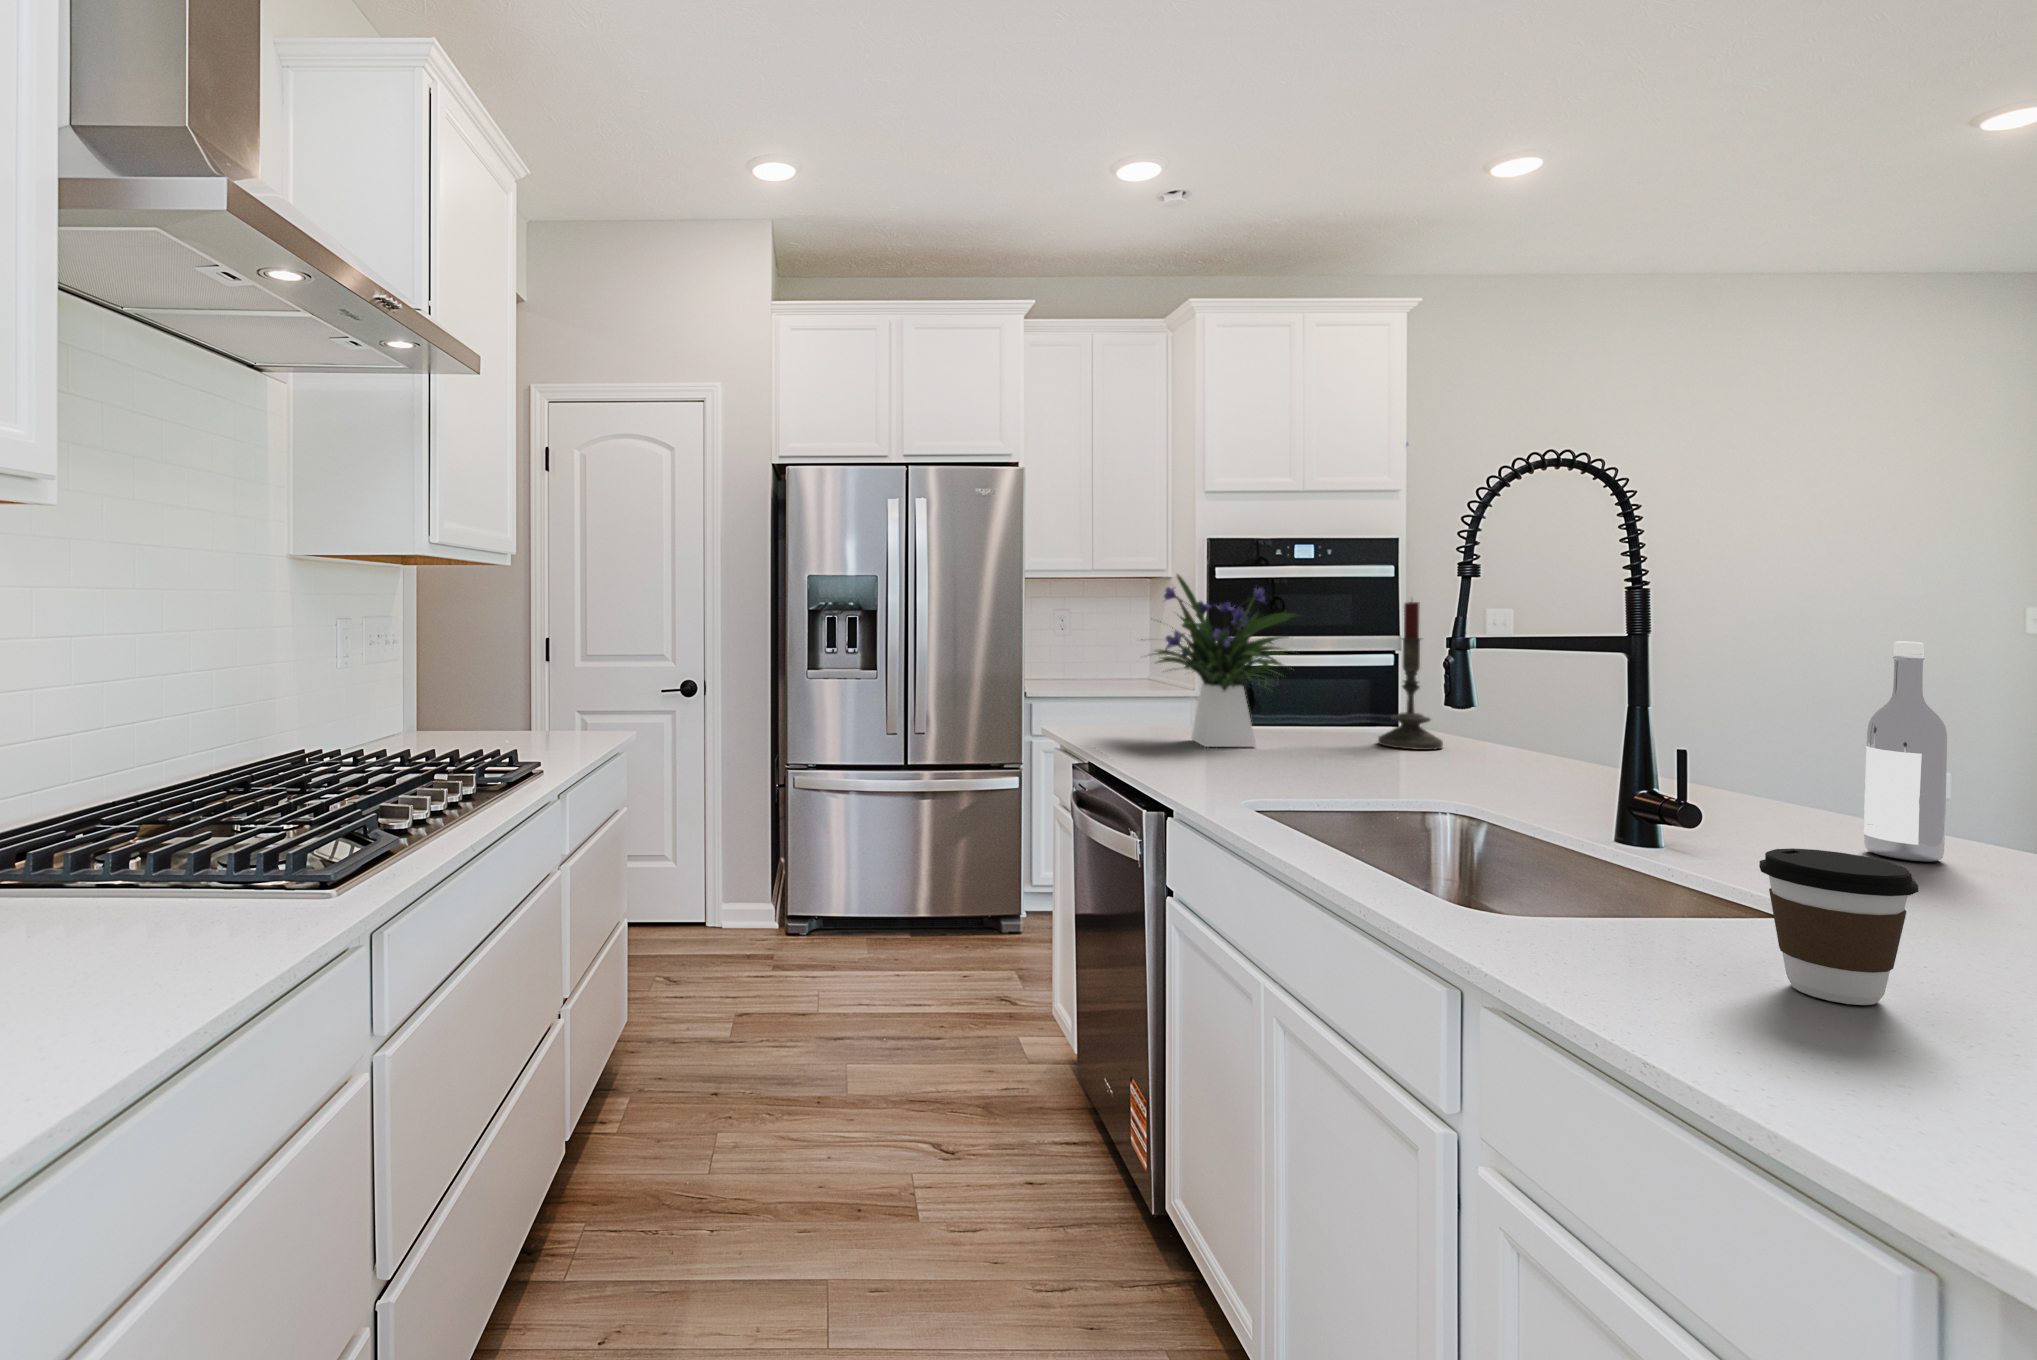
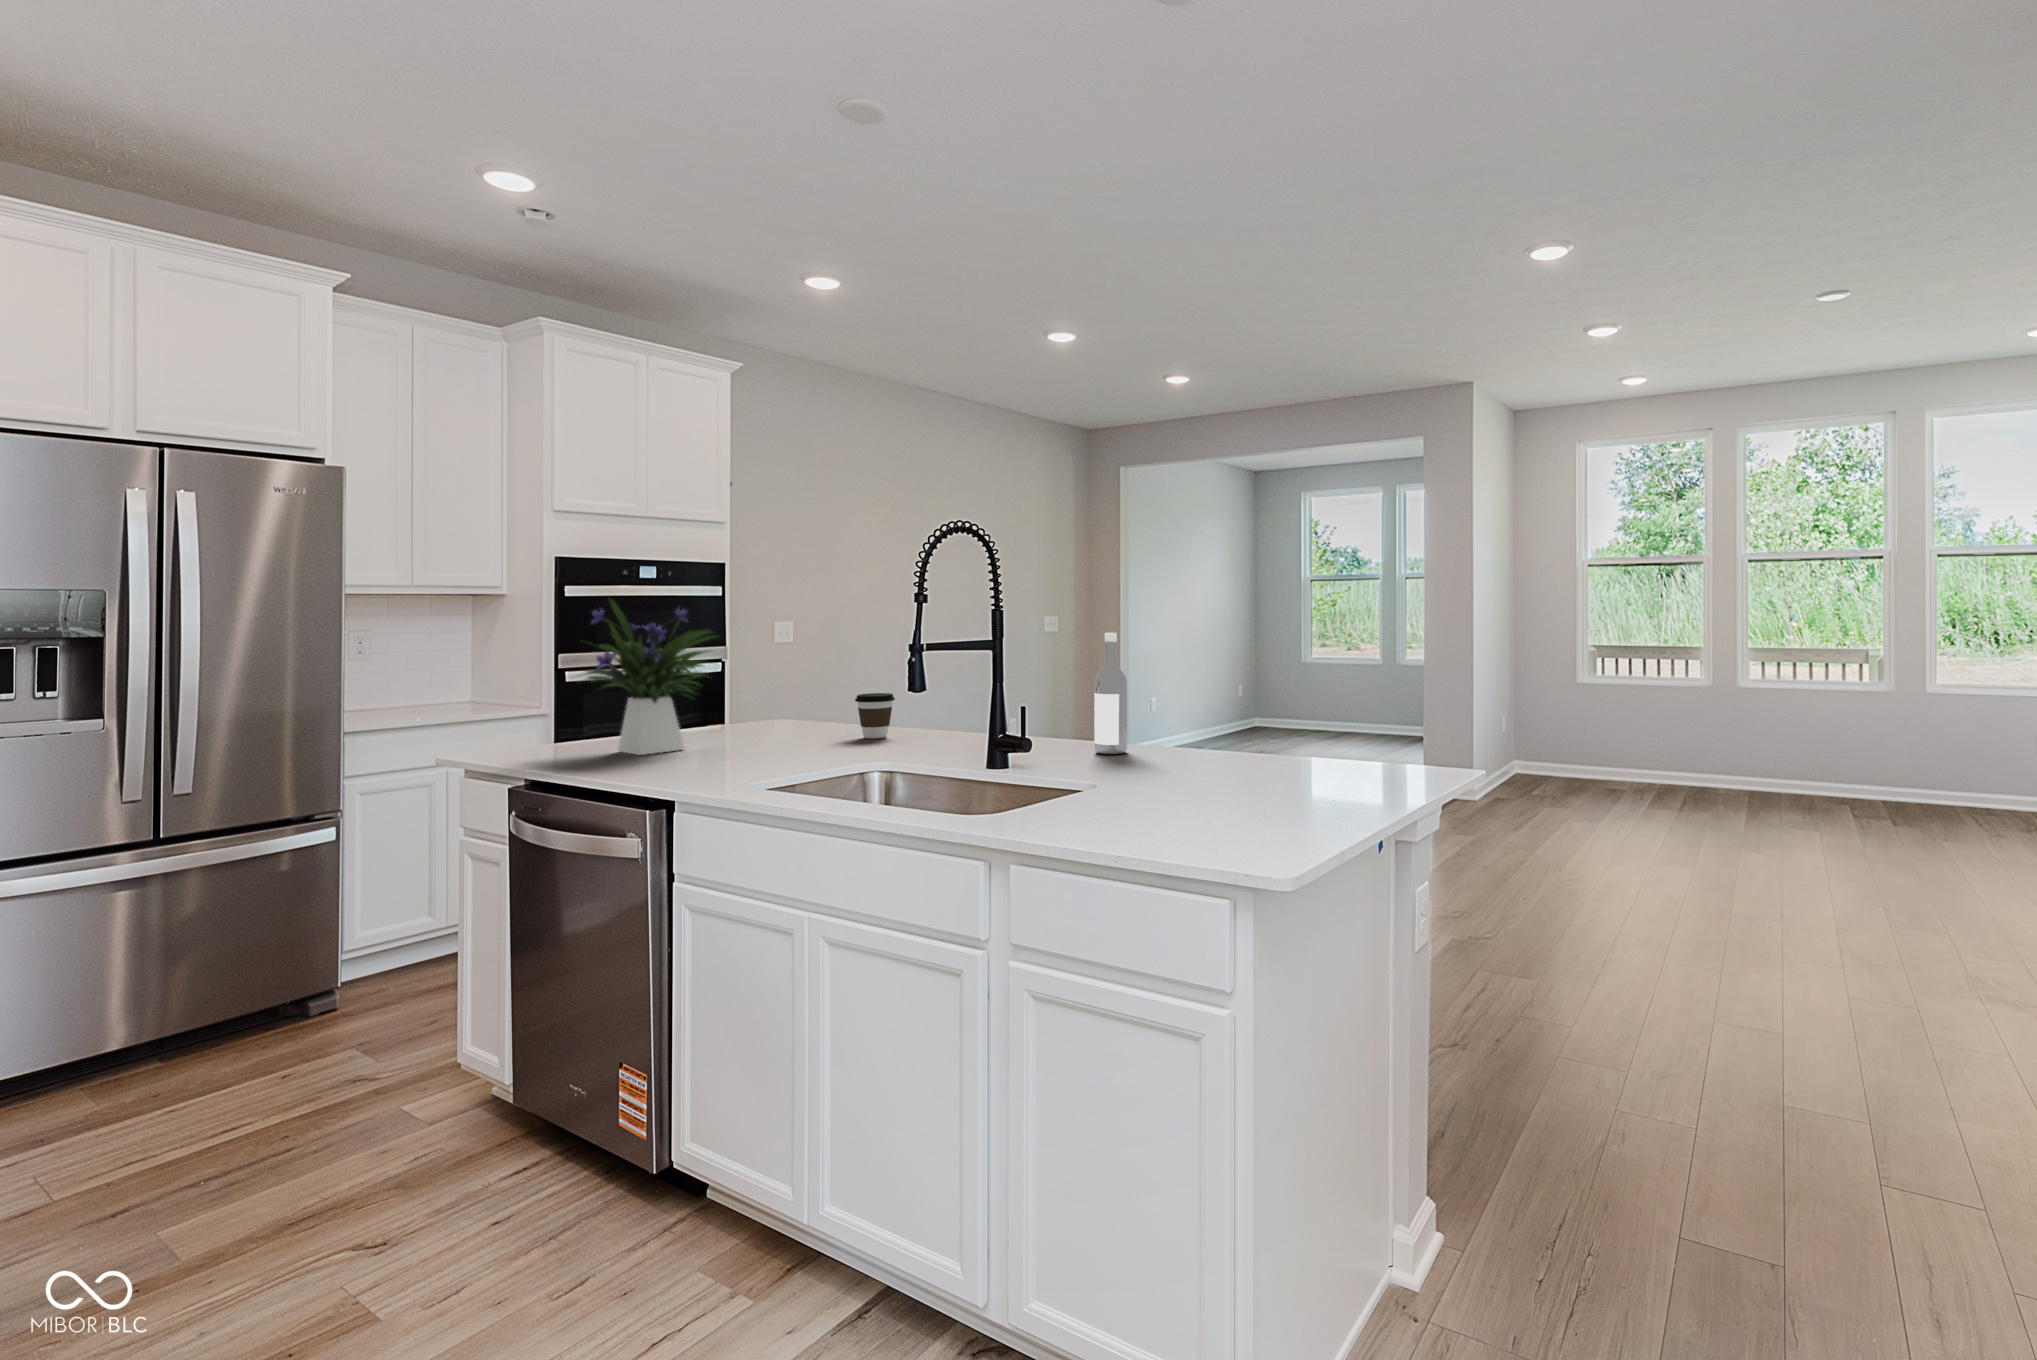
candle: present [1378,601,1443,750] -> none [774,614,823,735]
coffee cup: present [1759,848,1918,1005] -> present [855,693,895,739]

